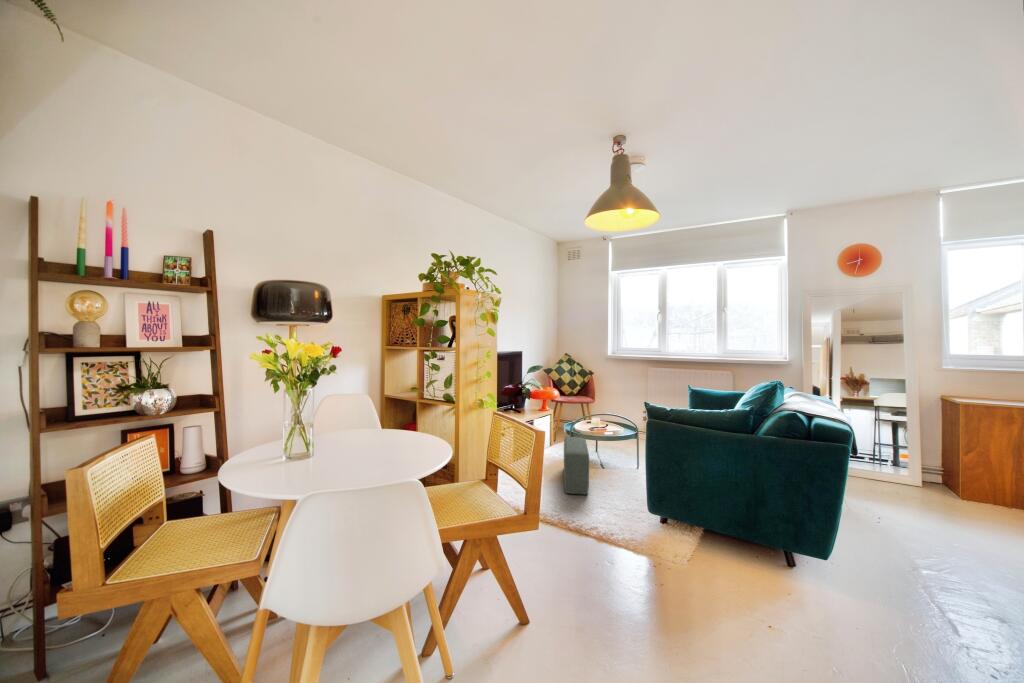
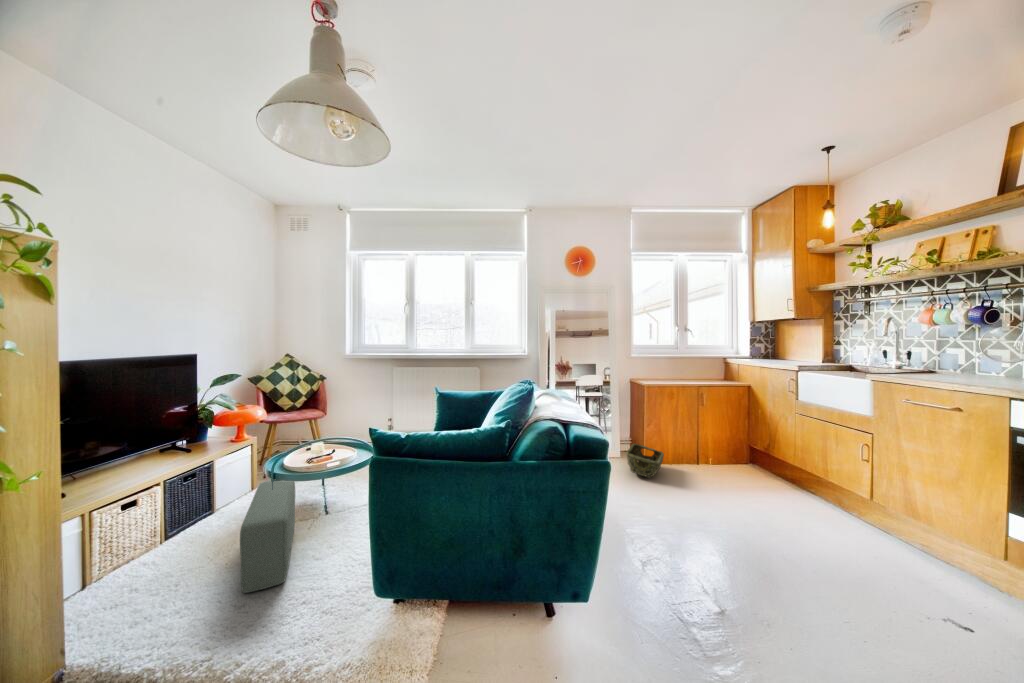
woven basket: none [921,471,991,511] -> present [626,444,664,478]

